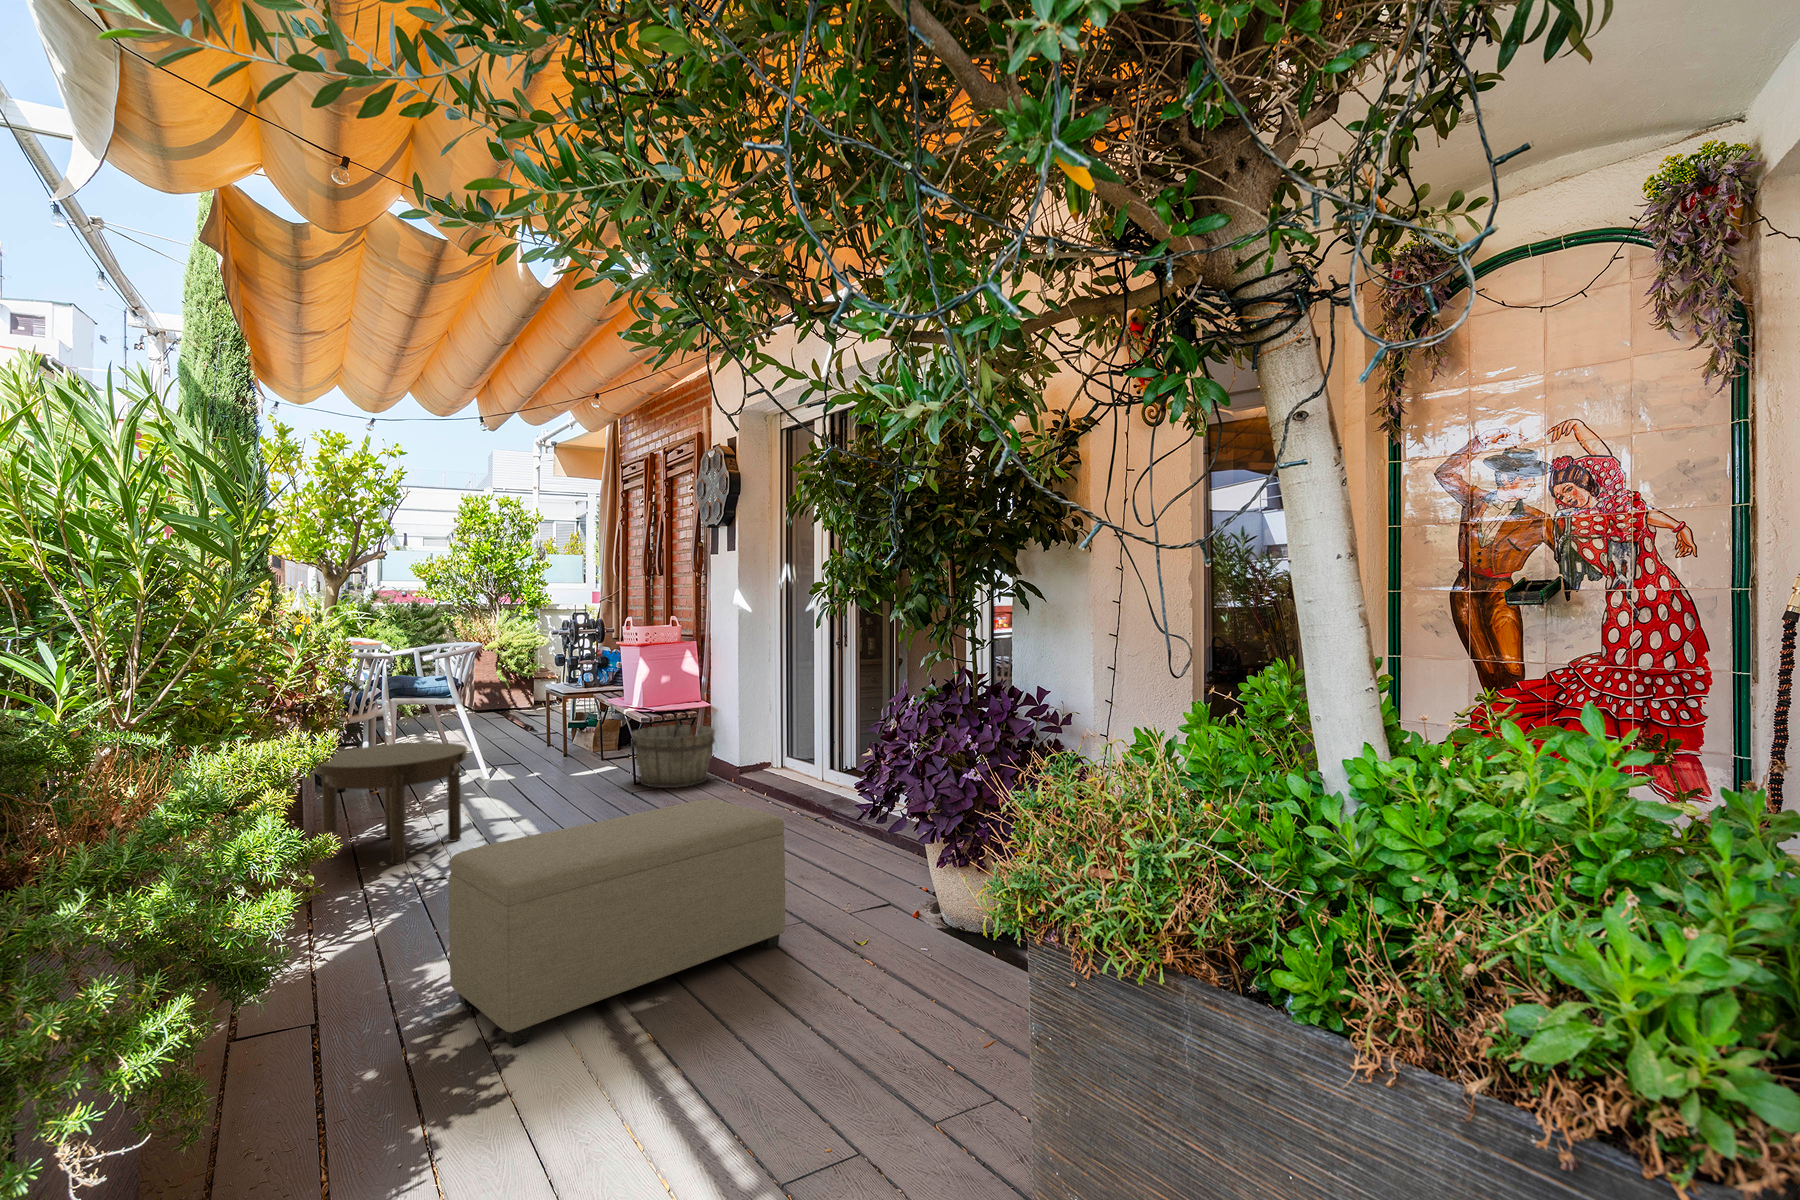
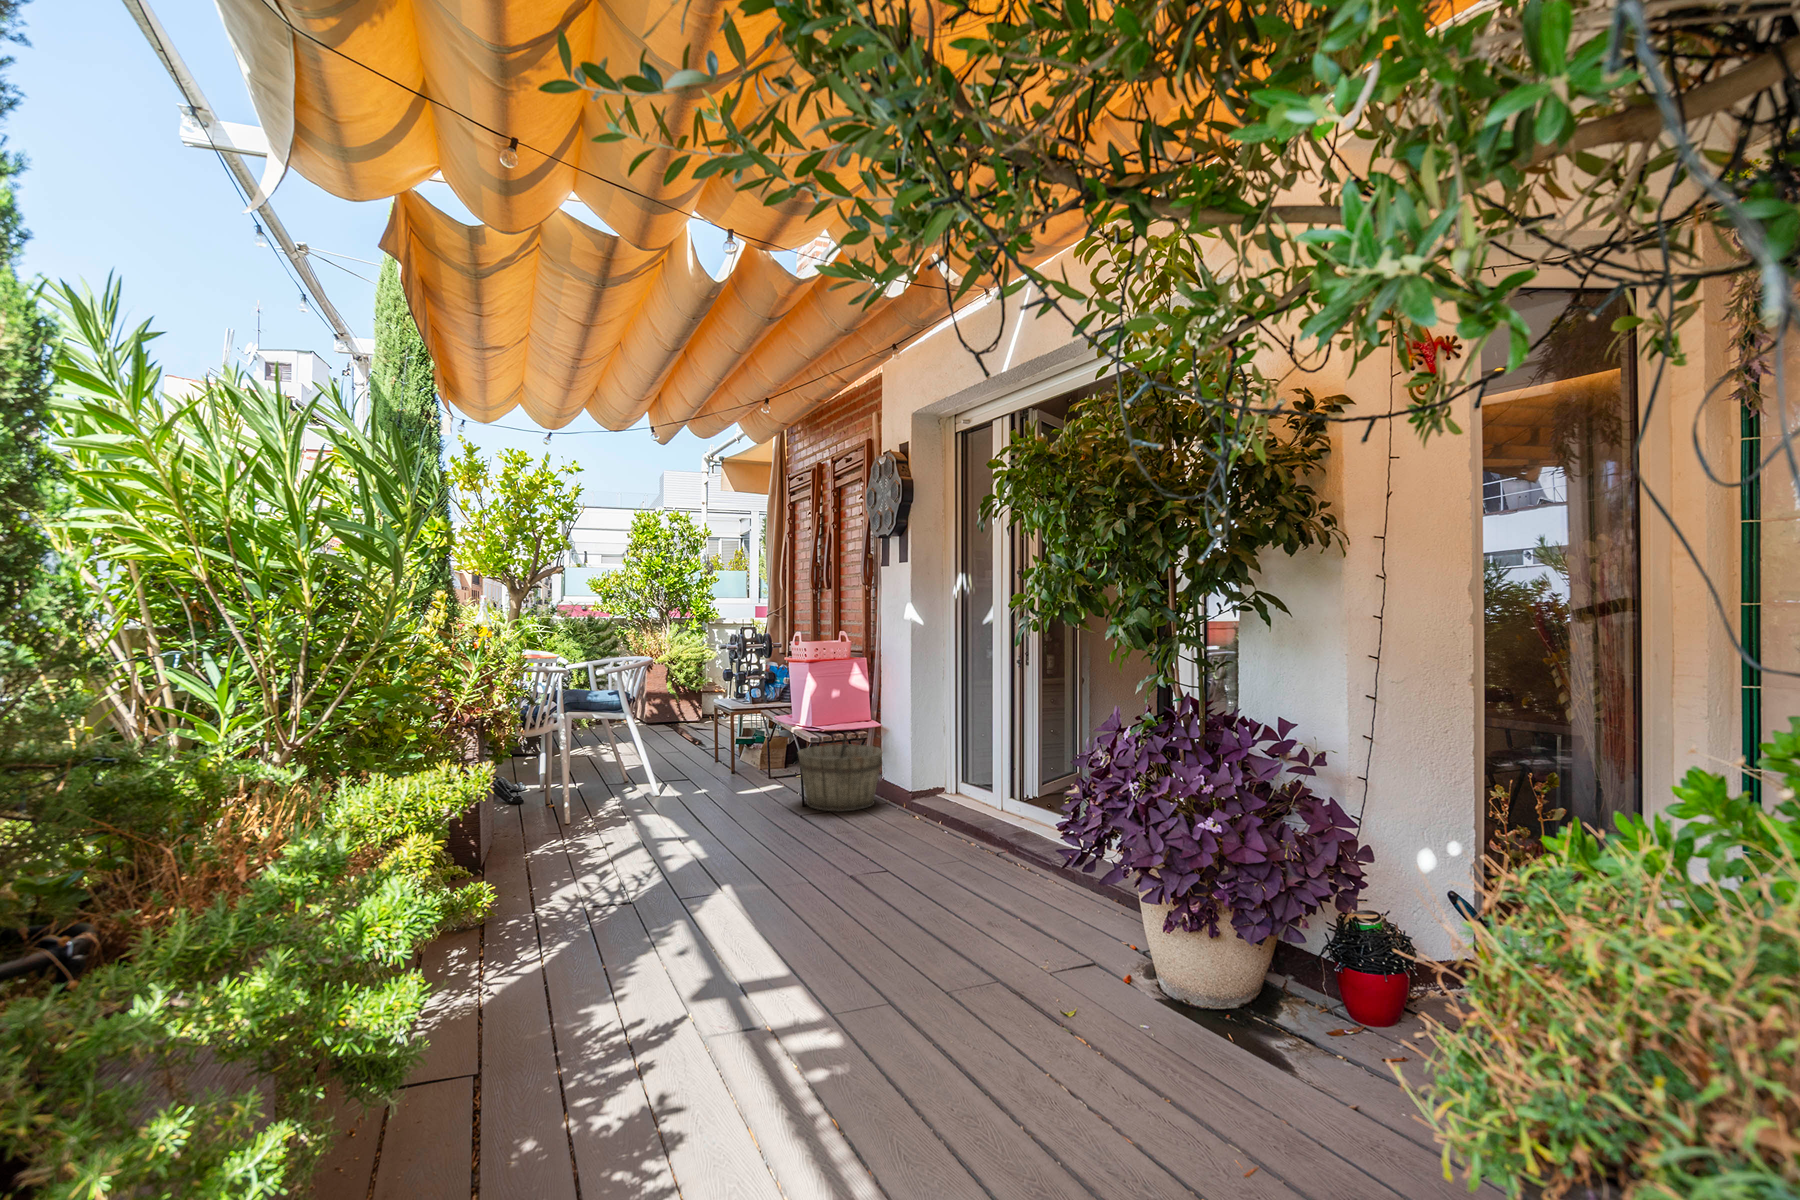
side table: present [314,742,468,865] -> none [492,758,637,885]
ottoman: present [449,799,785,1047] -> none [613,837,978,1125]

